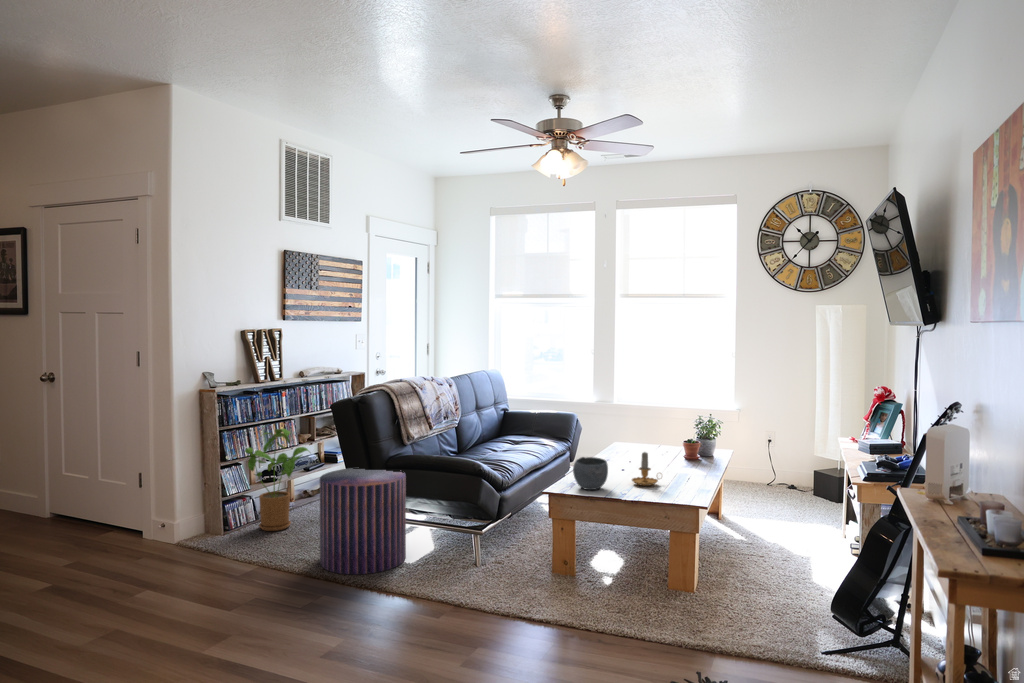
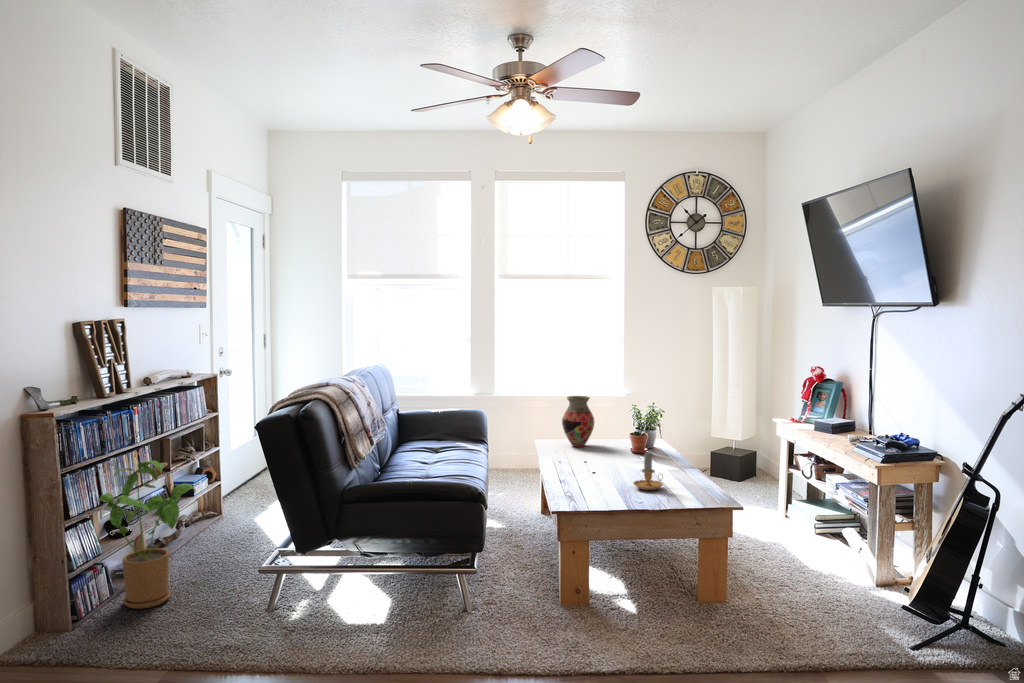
vase: none [626,404,656,450] -> present [562,396,594,447]
bowl: present [573,457,608,490] -> none [581,464,622,503]
pouf: present [320,468,406,574] -> none [259,502,379,657]

